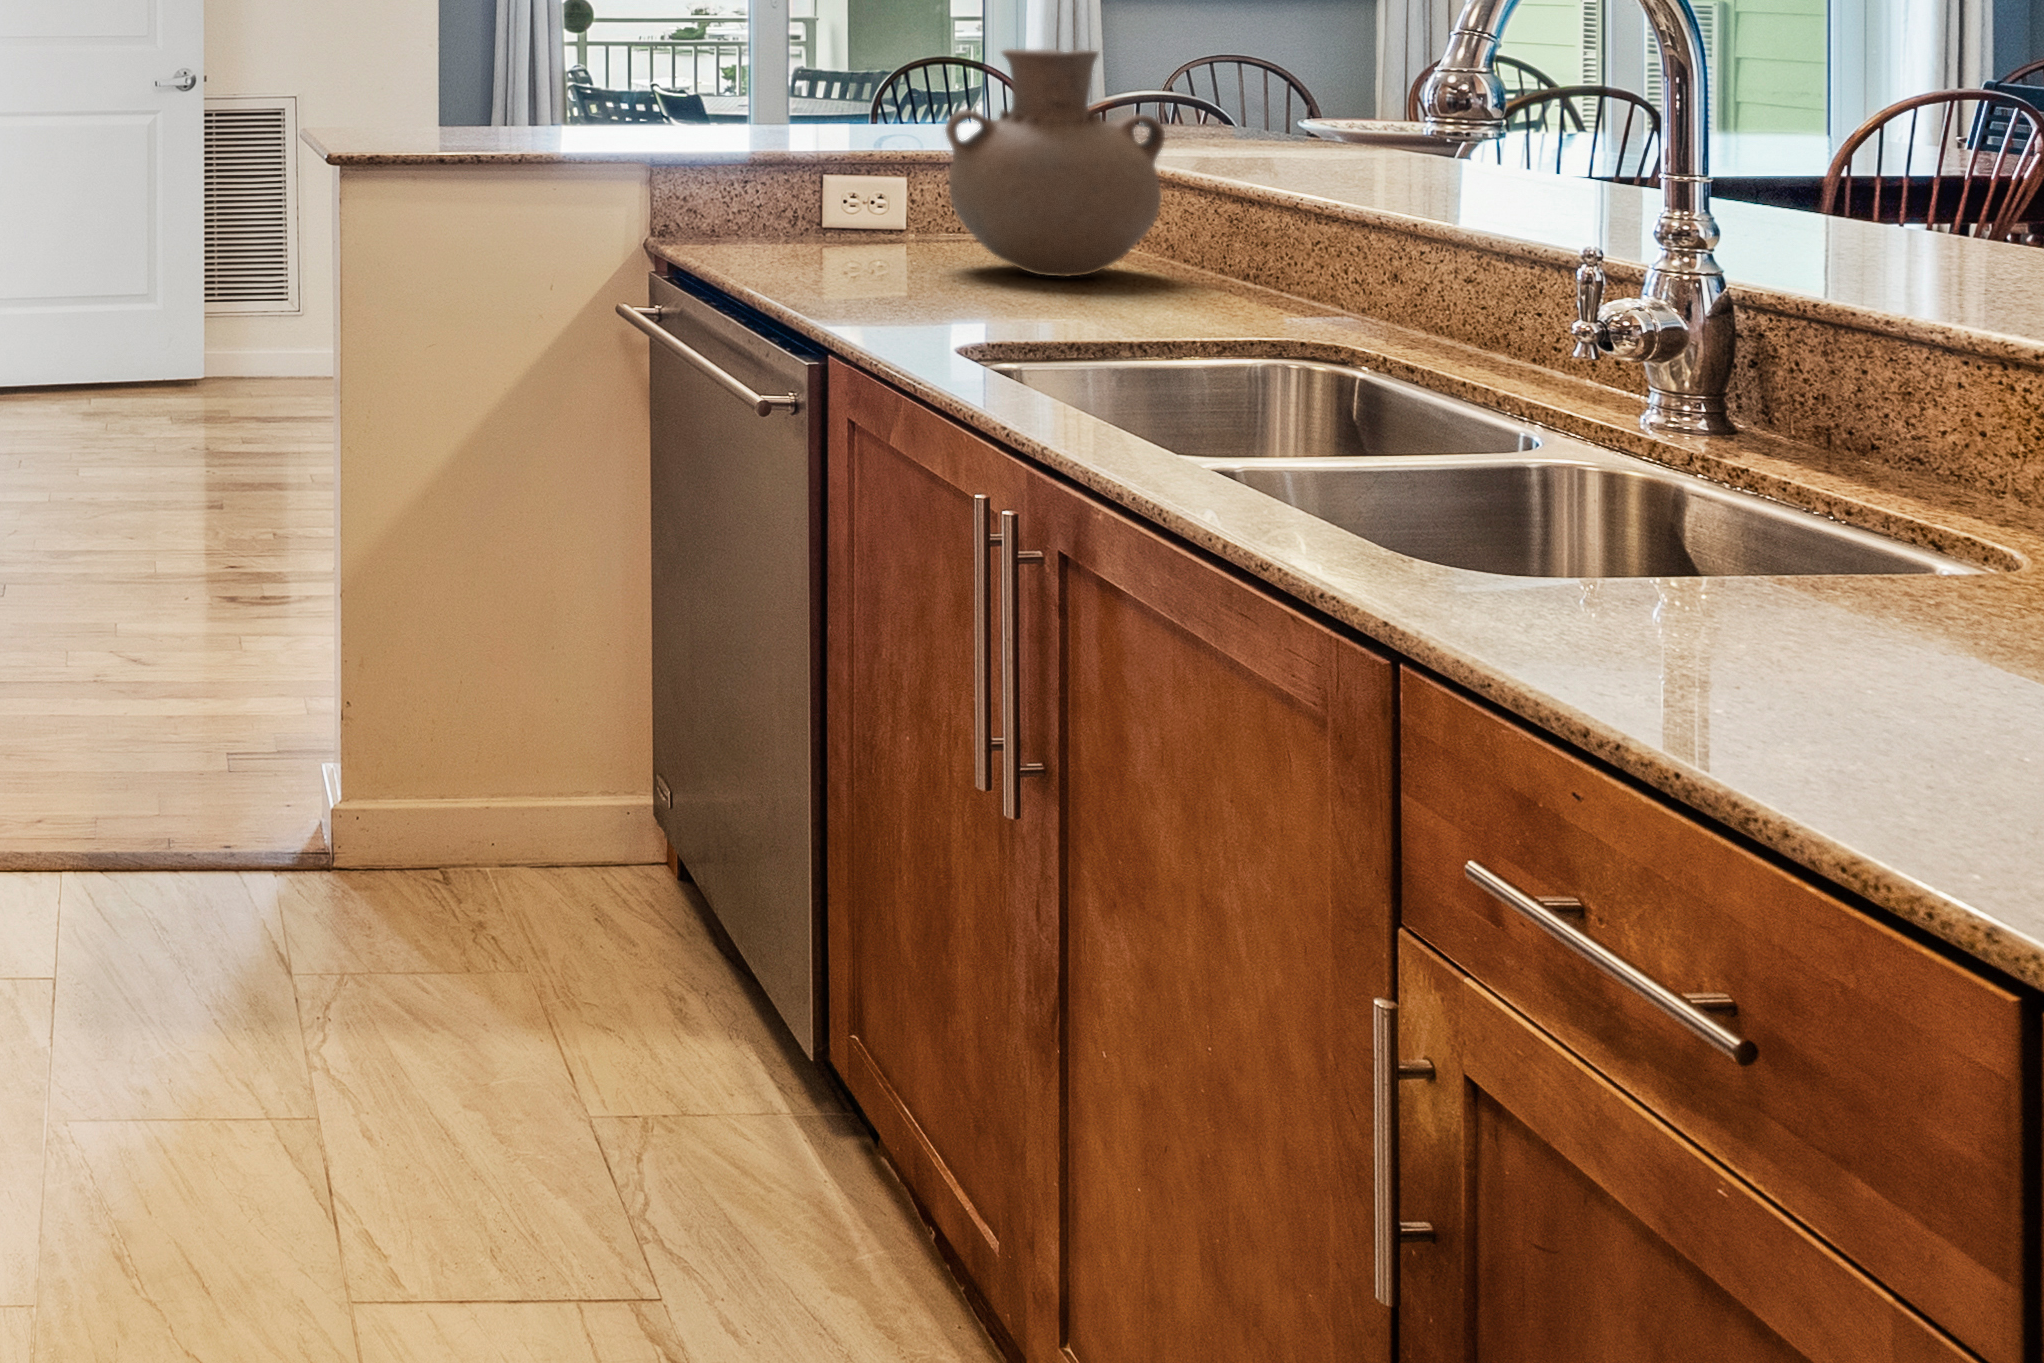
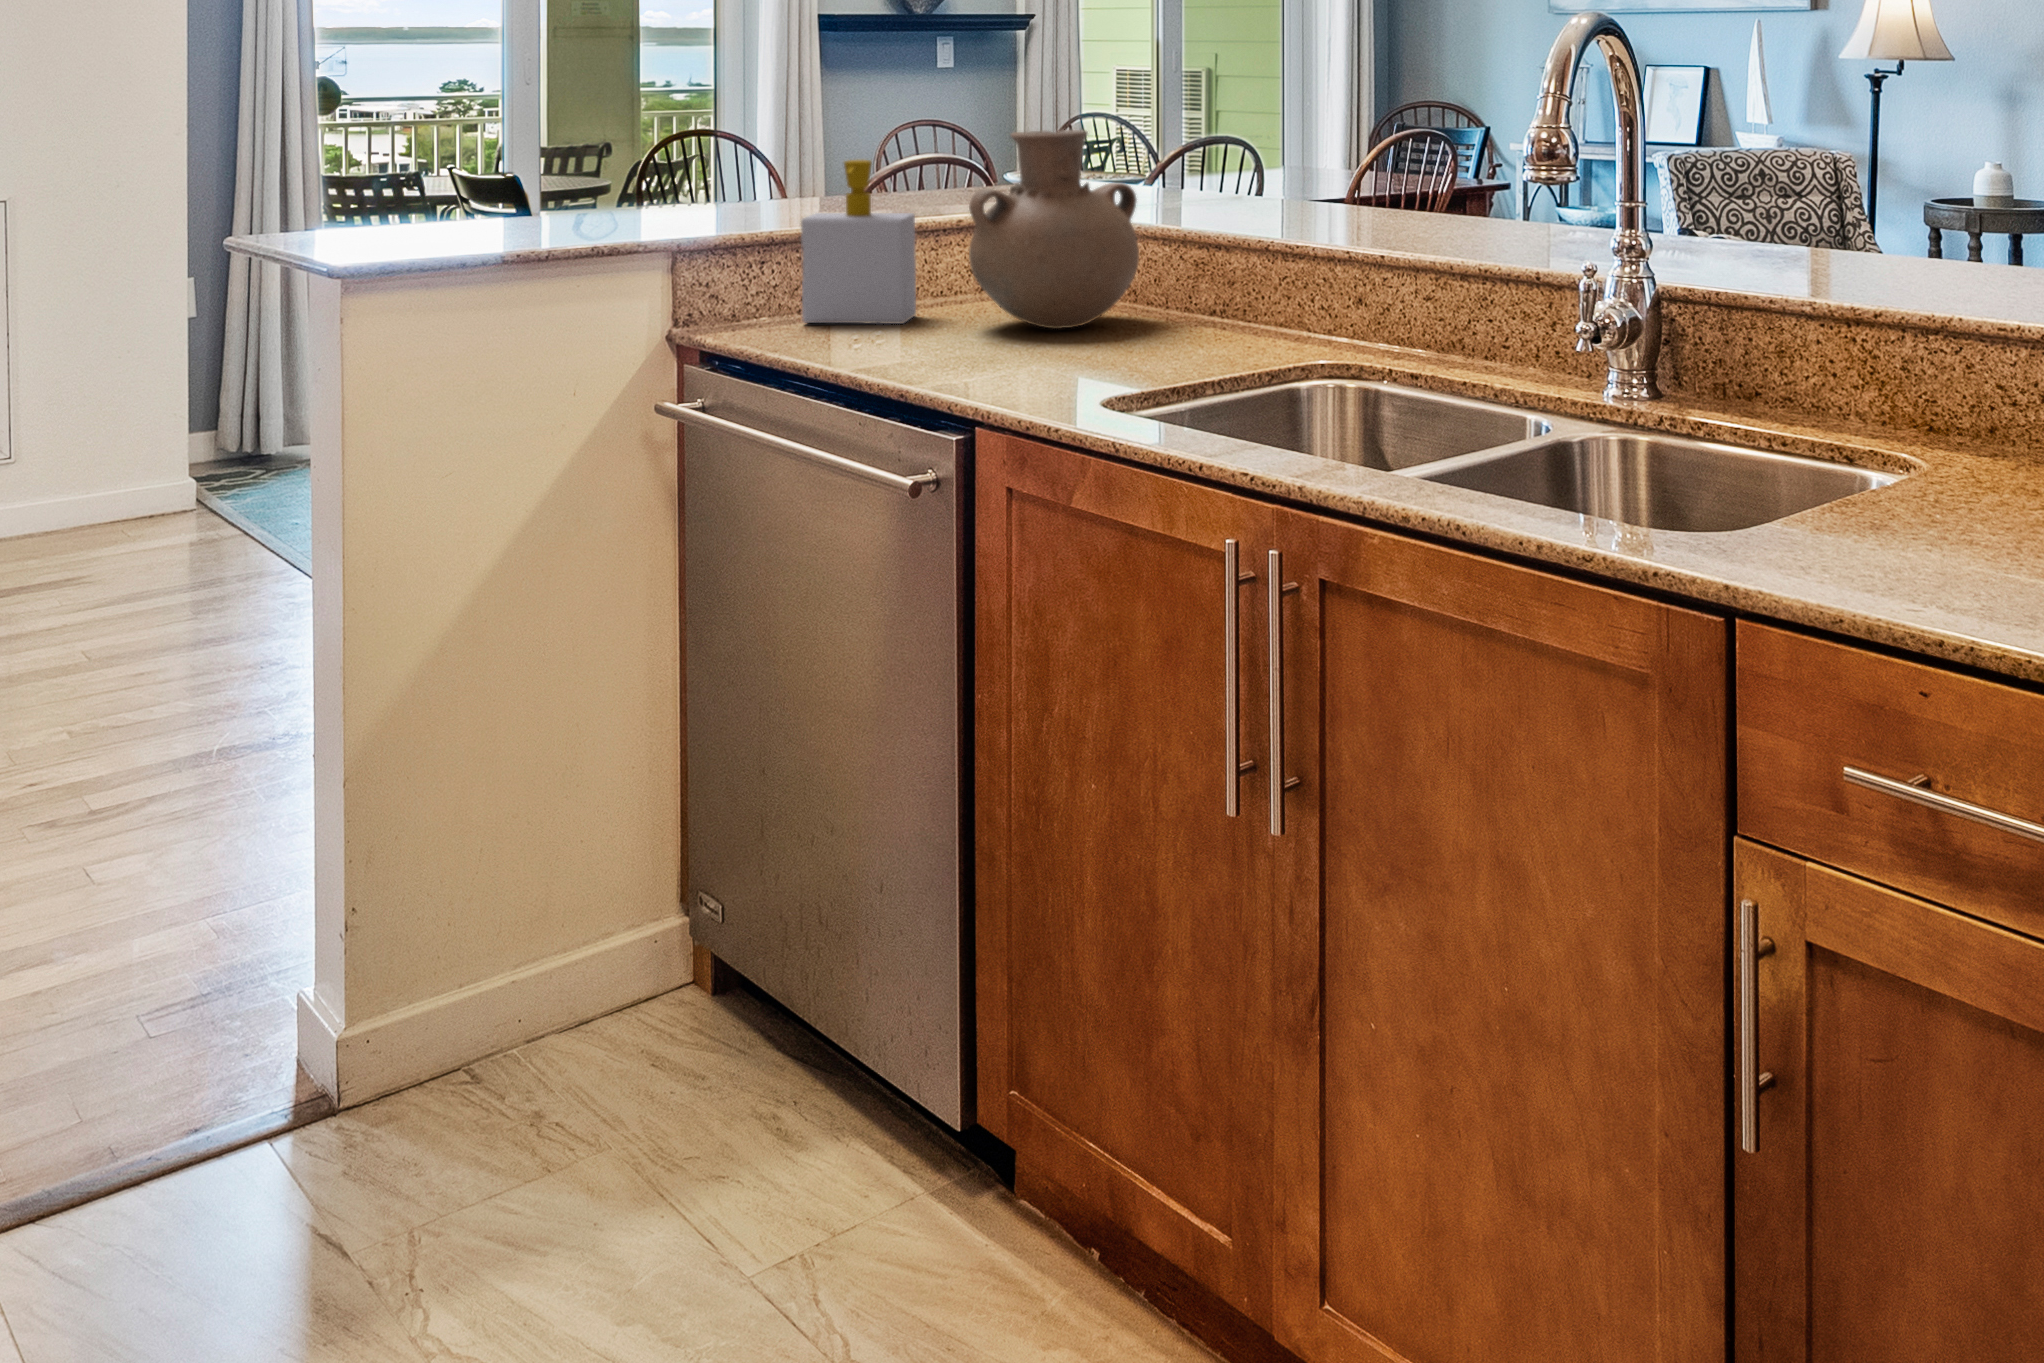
soap bottle: none [782,73,915,254] -> present [801,160,916,324]

